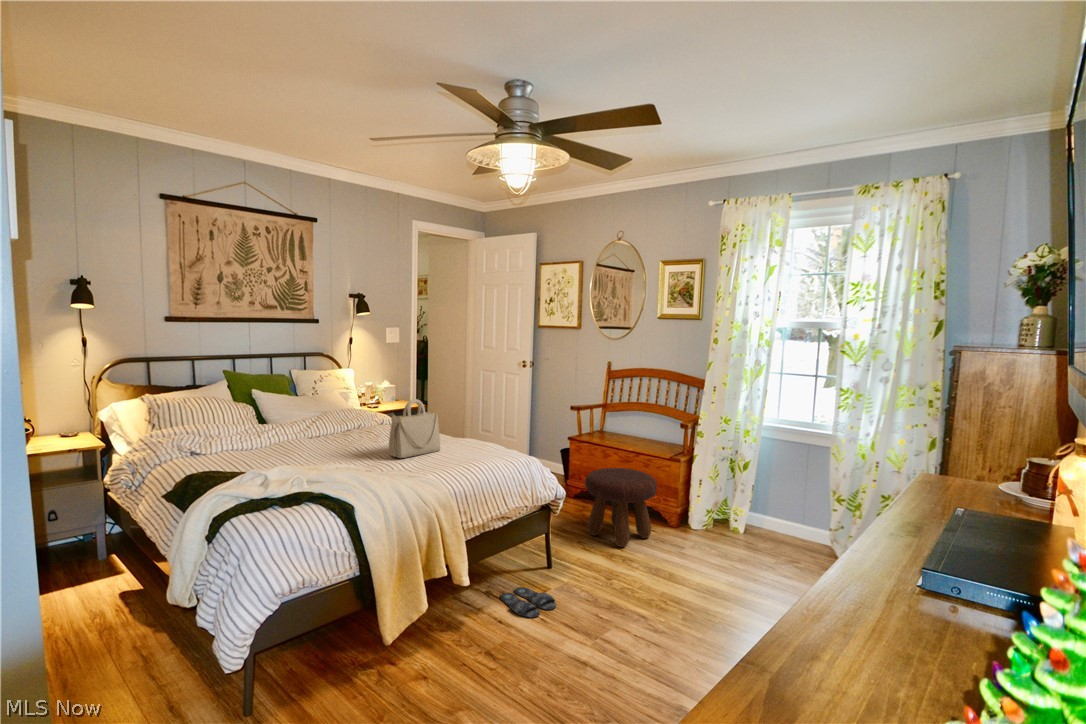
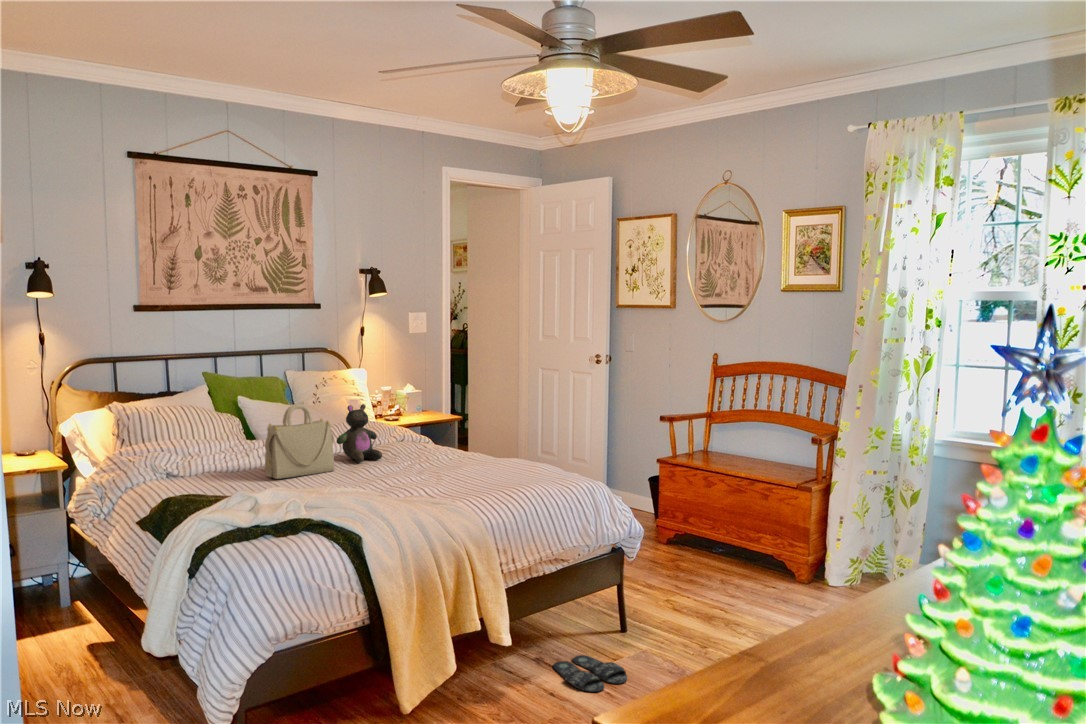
stuffed bear: none [332,397,368,442] -> present [336,404,382,462]
handbag: present [389,399,440,458] -> present [265,404,335,479]
footstool: present [585,468,657,547] -> none [675,502,777,609]

